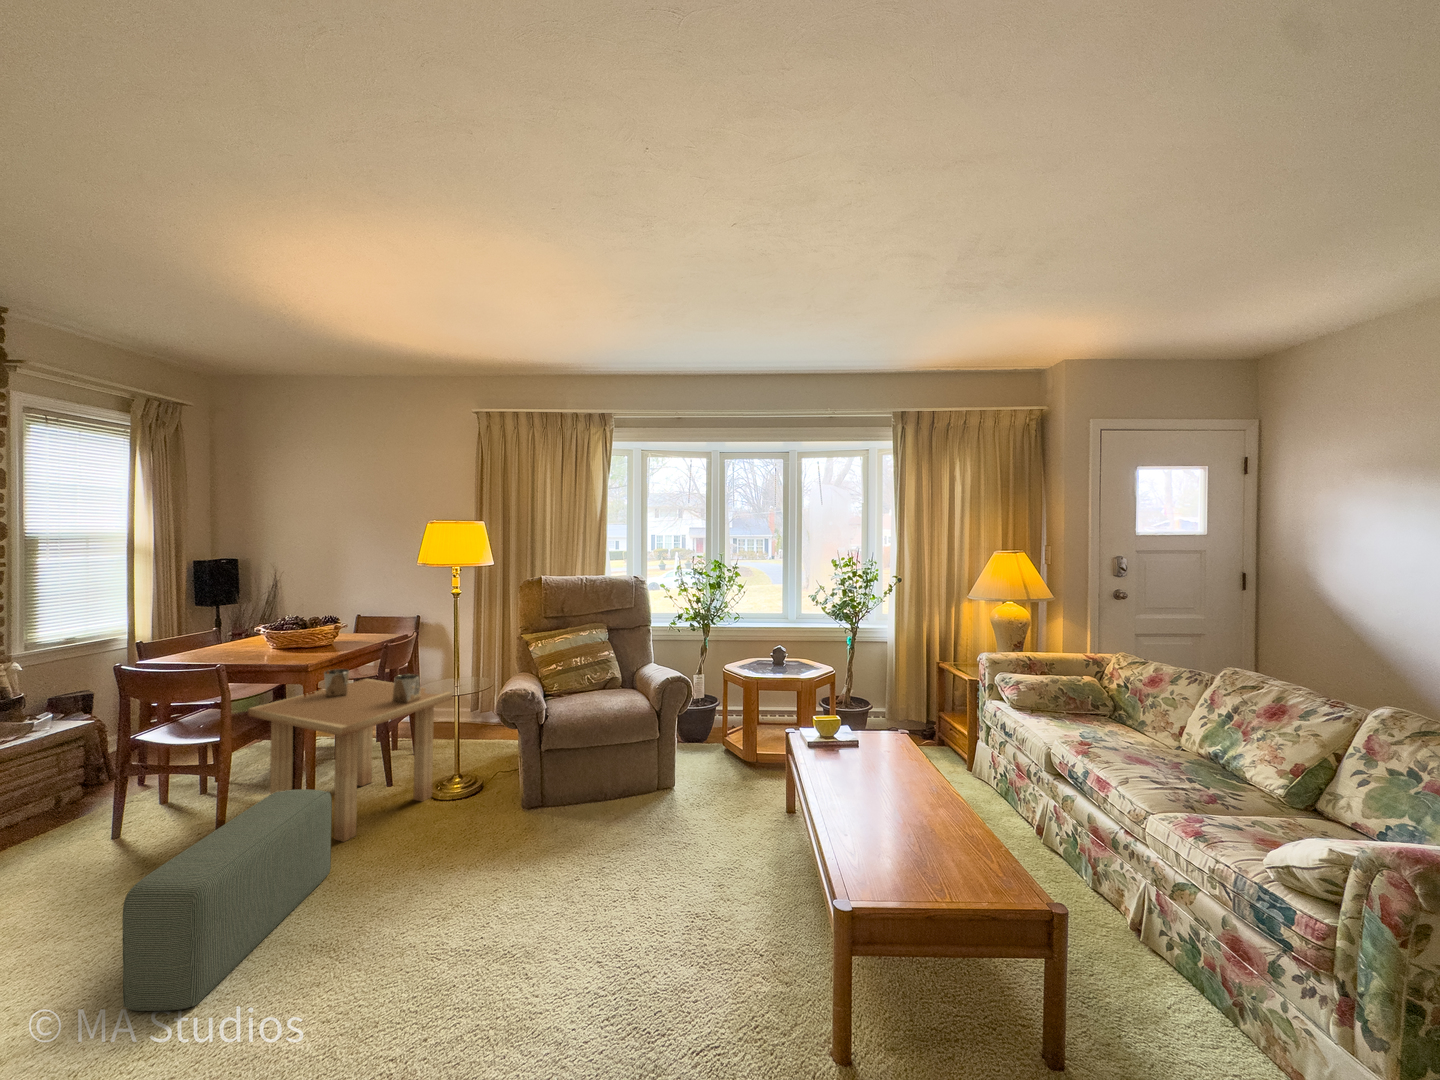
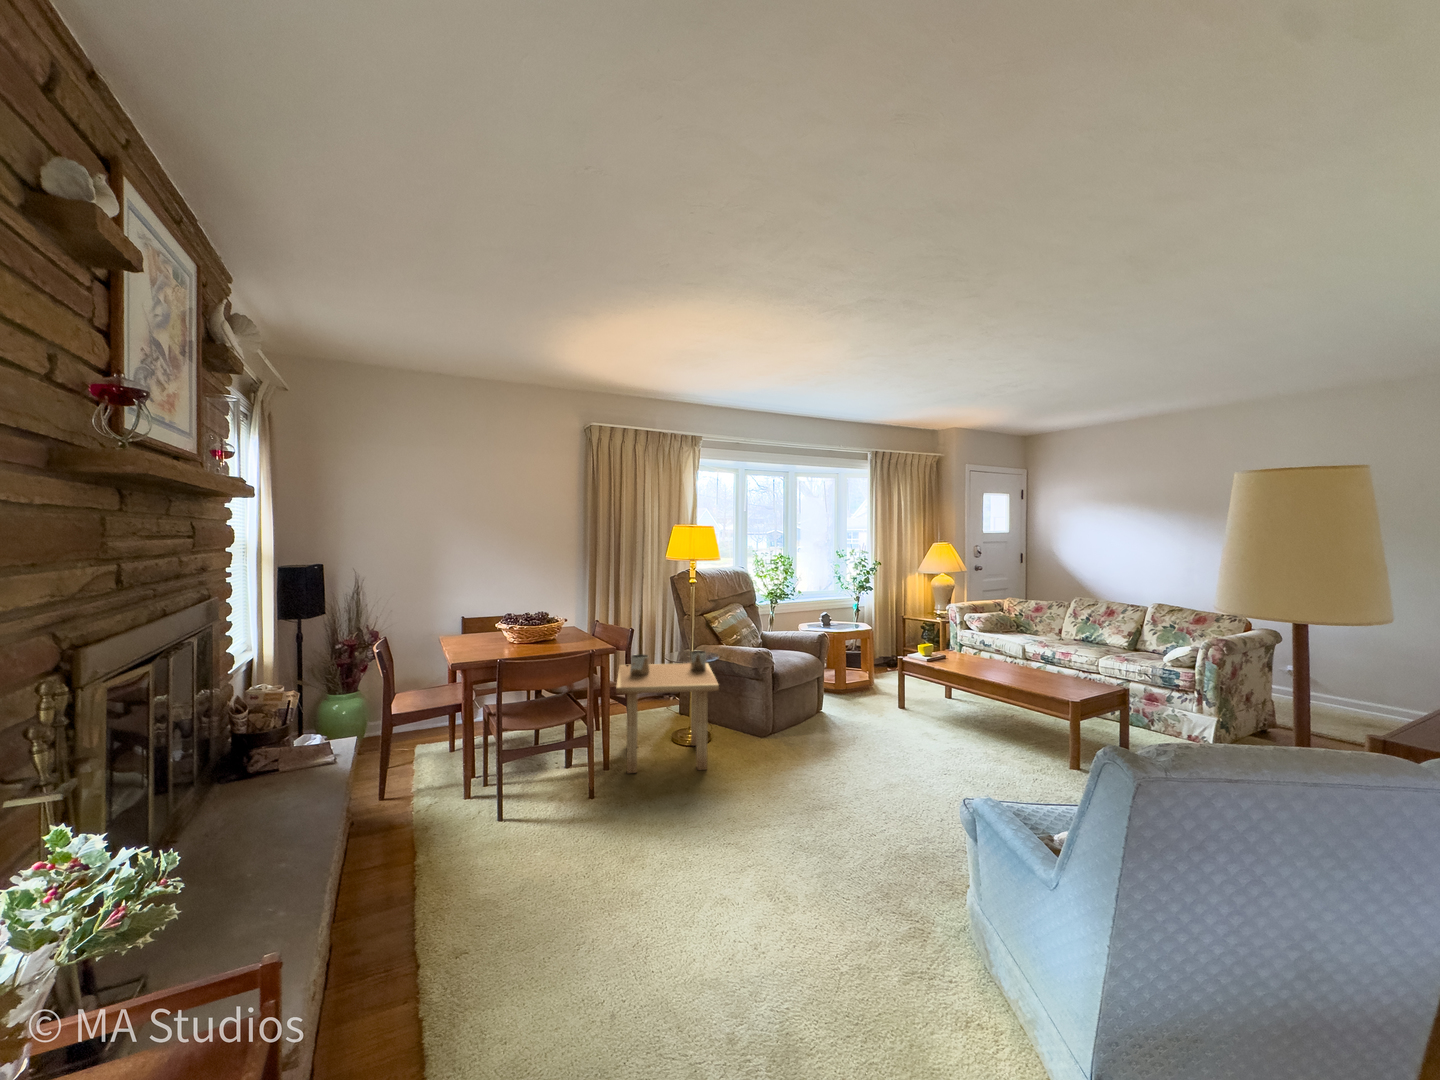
pouf: present [122,789,332,1011] -> none [712,723,818,837]

